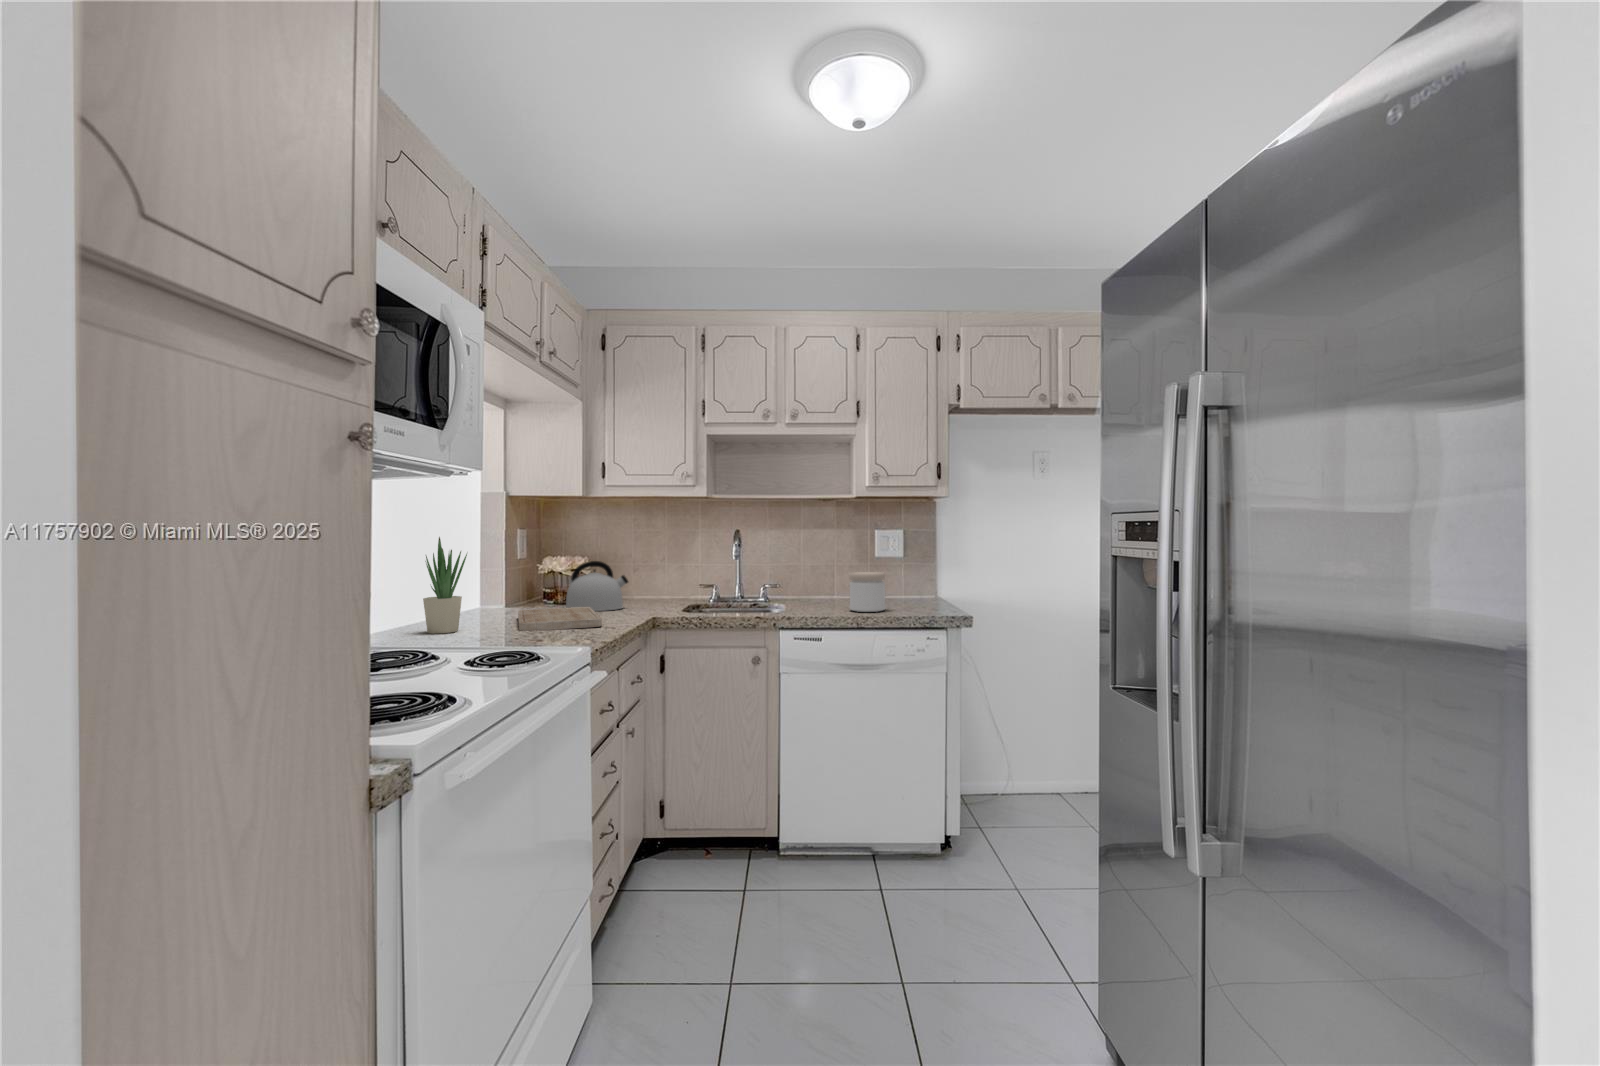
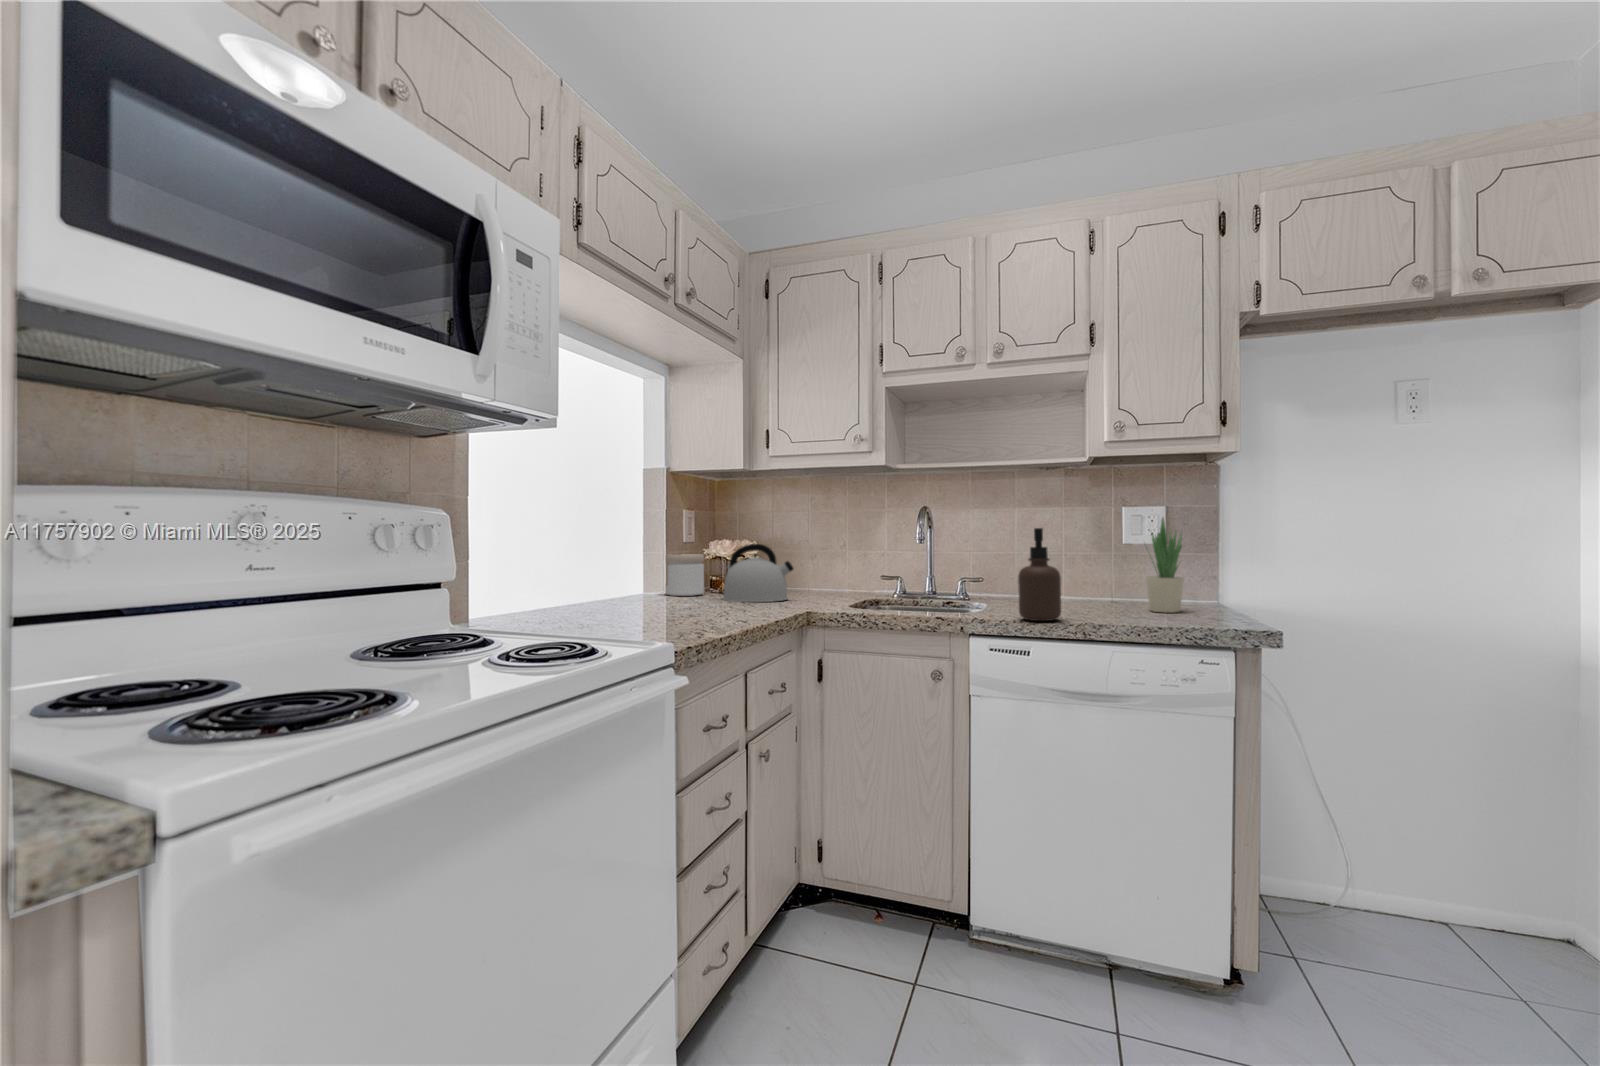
potted plant: present [423,537,467,634] -> present [1146,518,1184,613]
soap dispenser: none [813,550,842,616] -> present [1018,528,1061,621]
jar: present [849,572,885,612] -> present [666,554,704,596]
cutting board: present [518,607,602,631] -> none [633,596,737,621]

